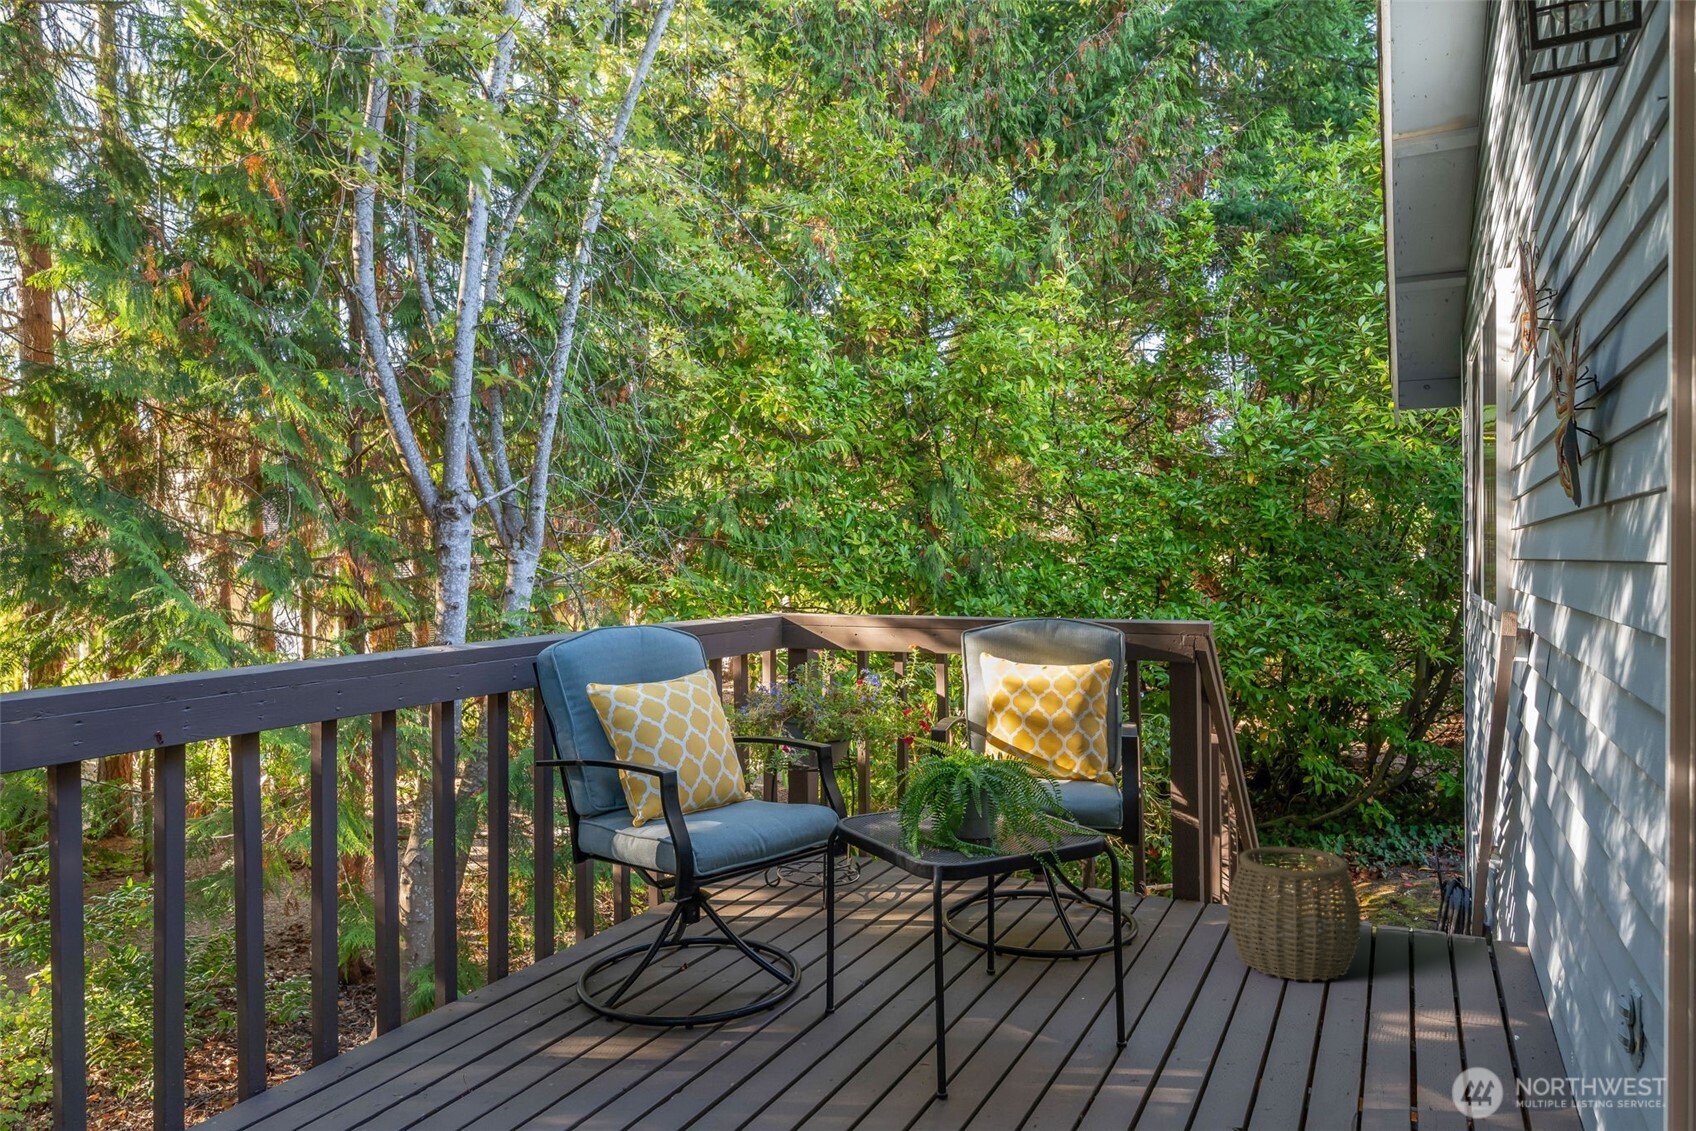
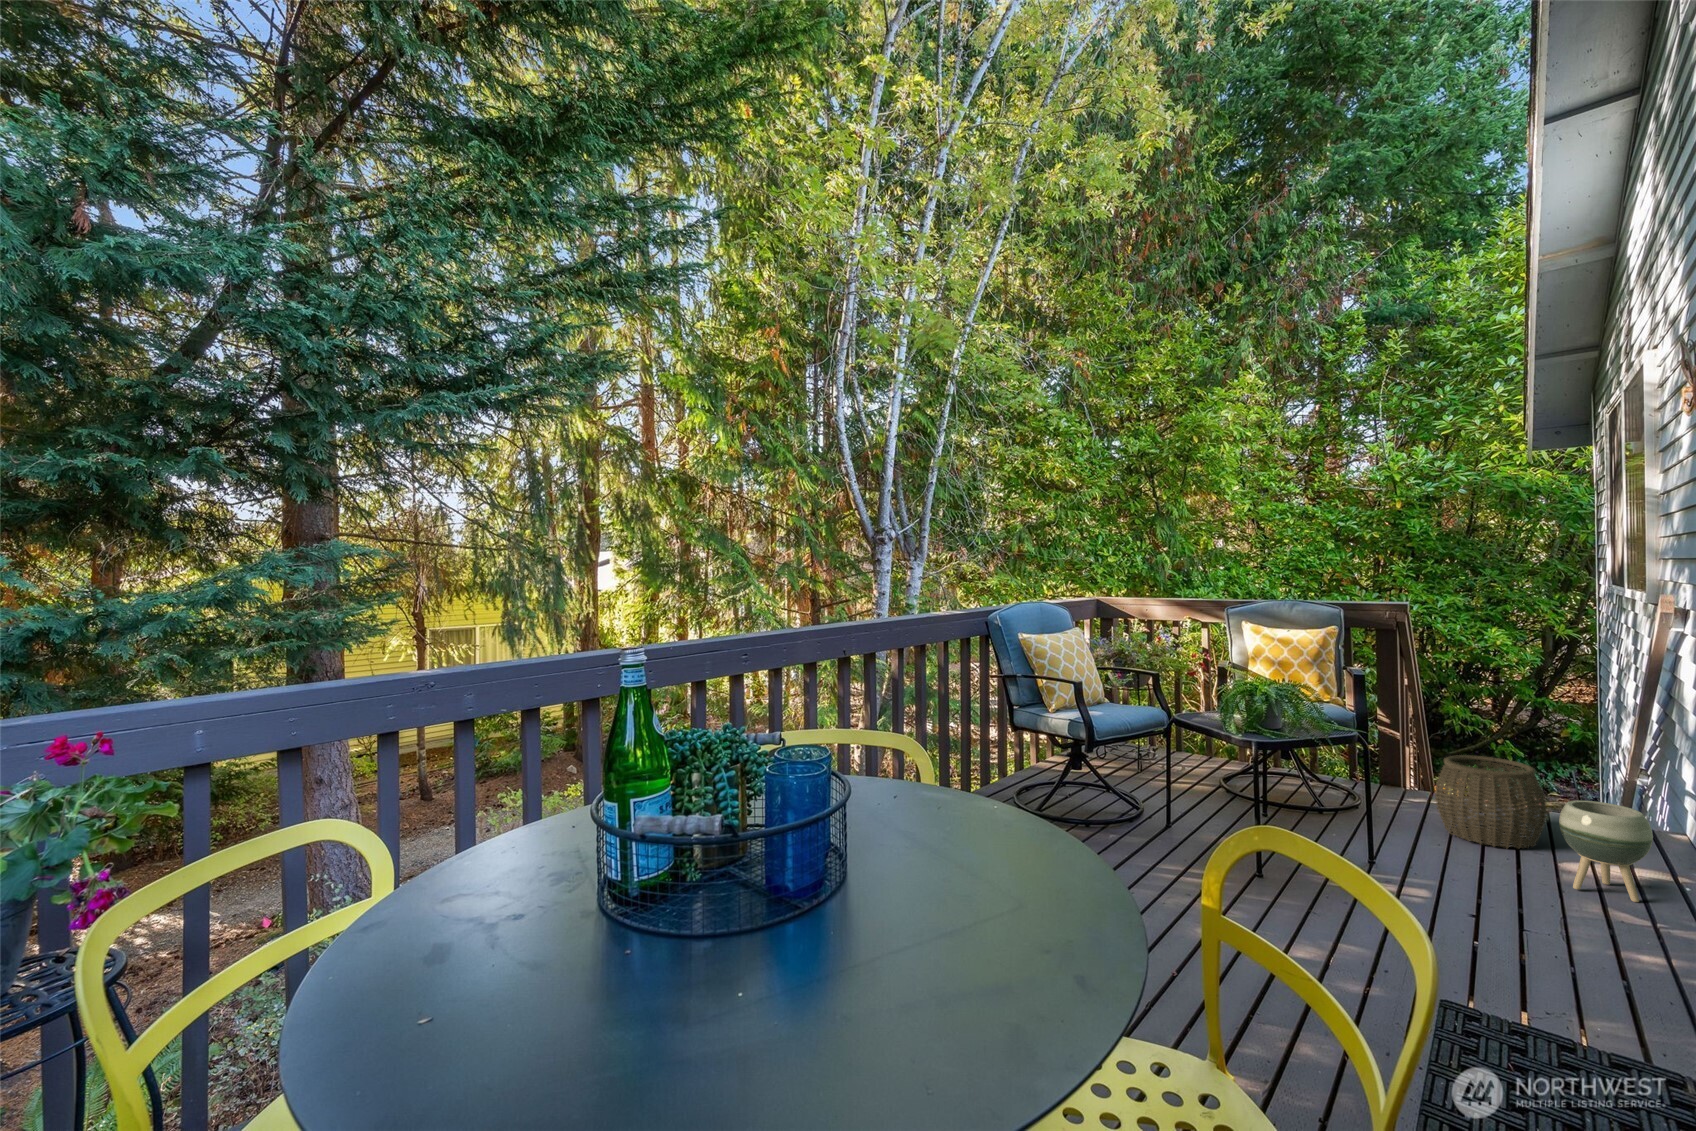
planter: none [1362,911,1467,1054] -> present [1559,801,1653,902]

